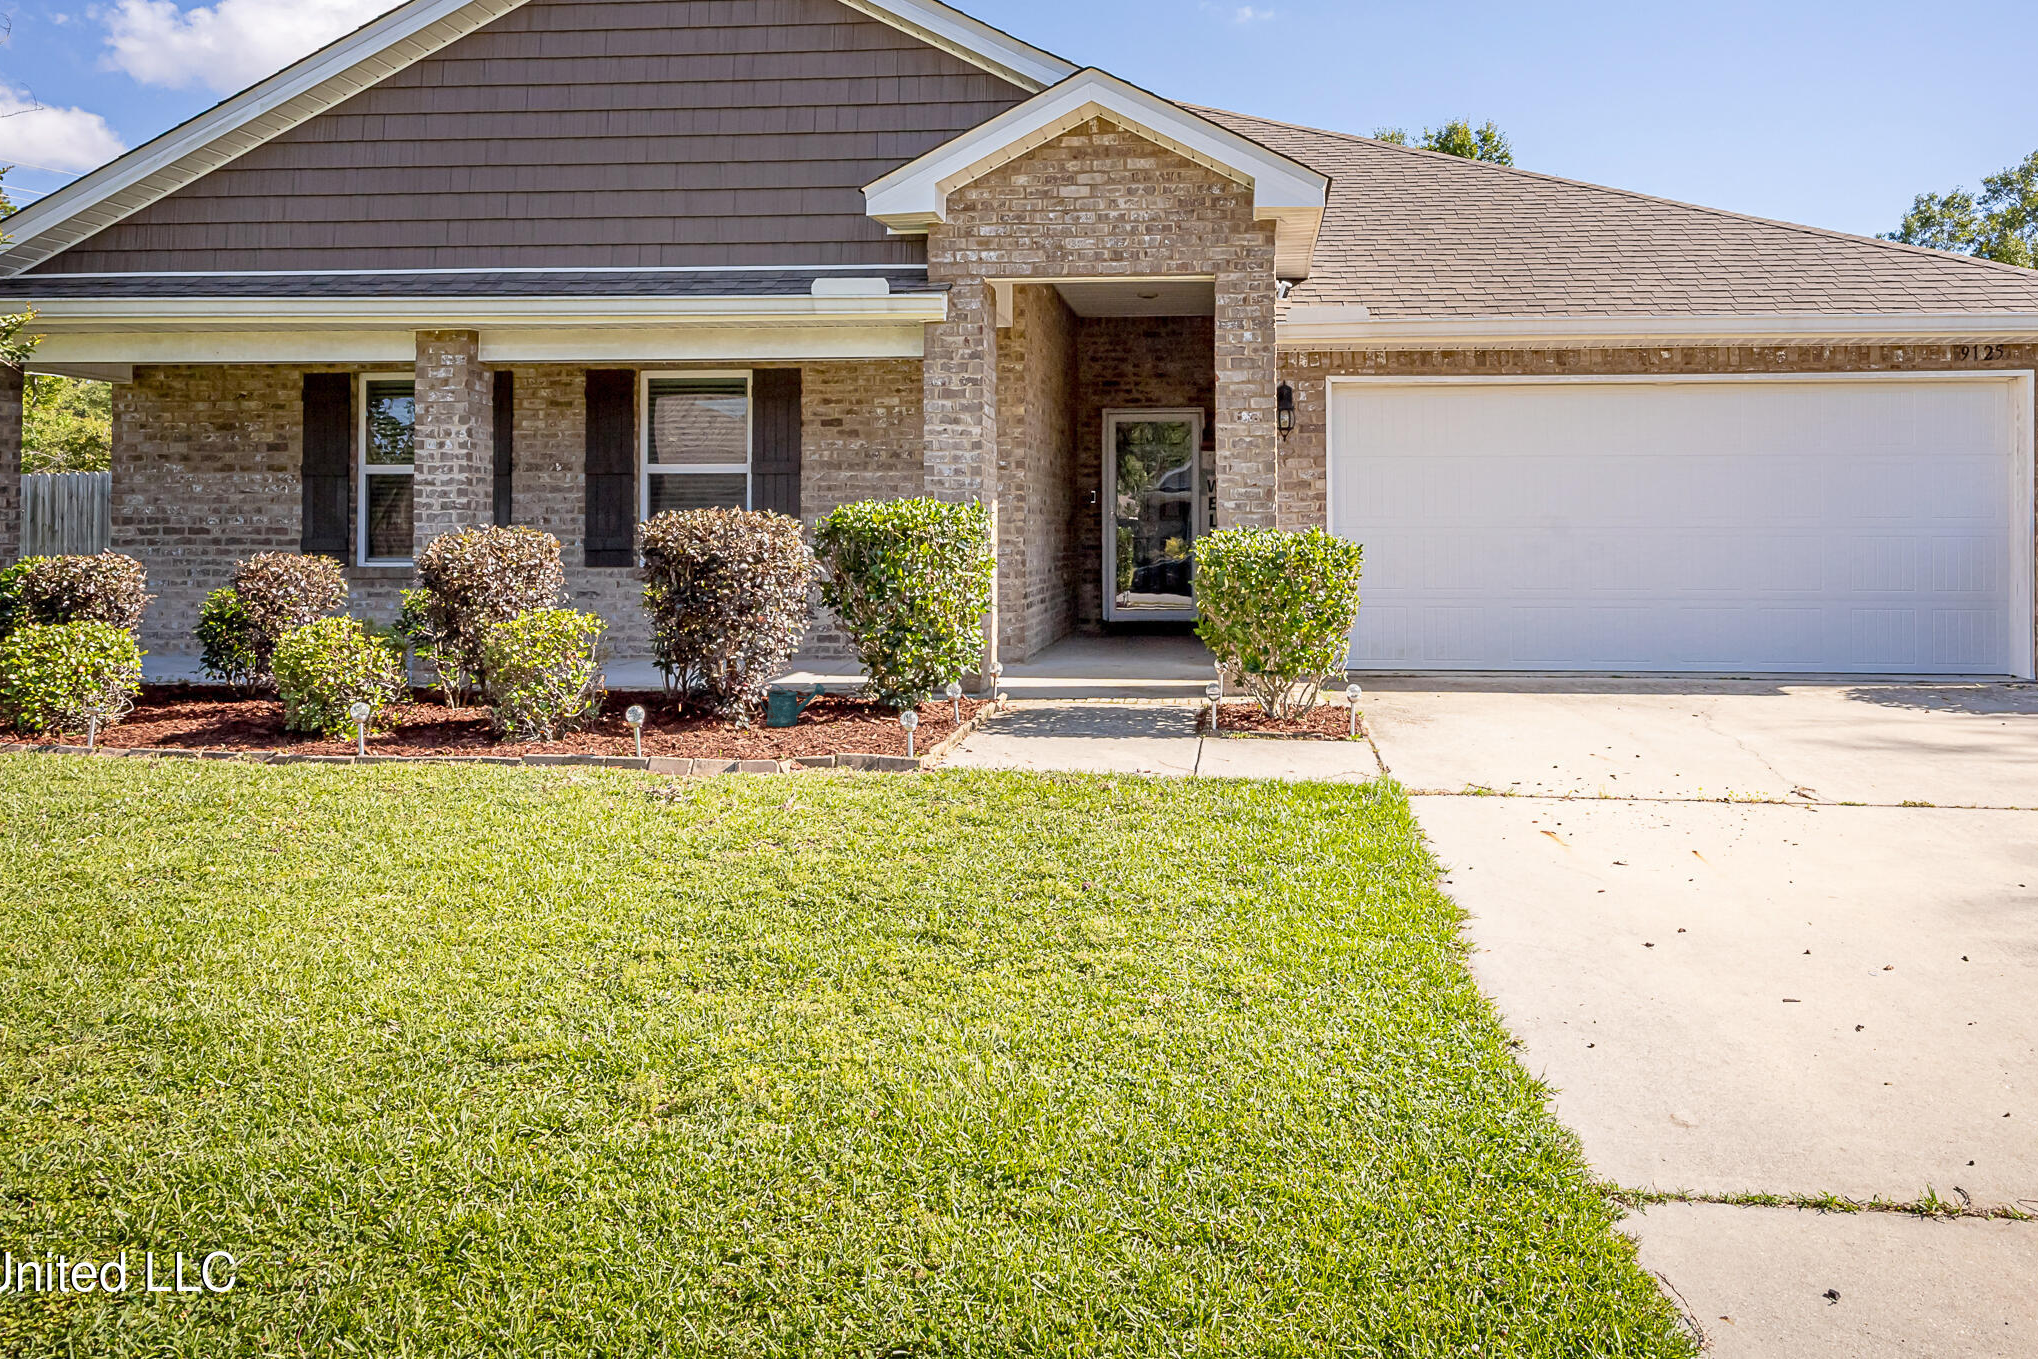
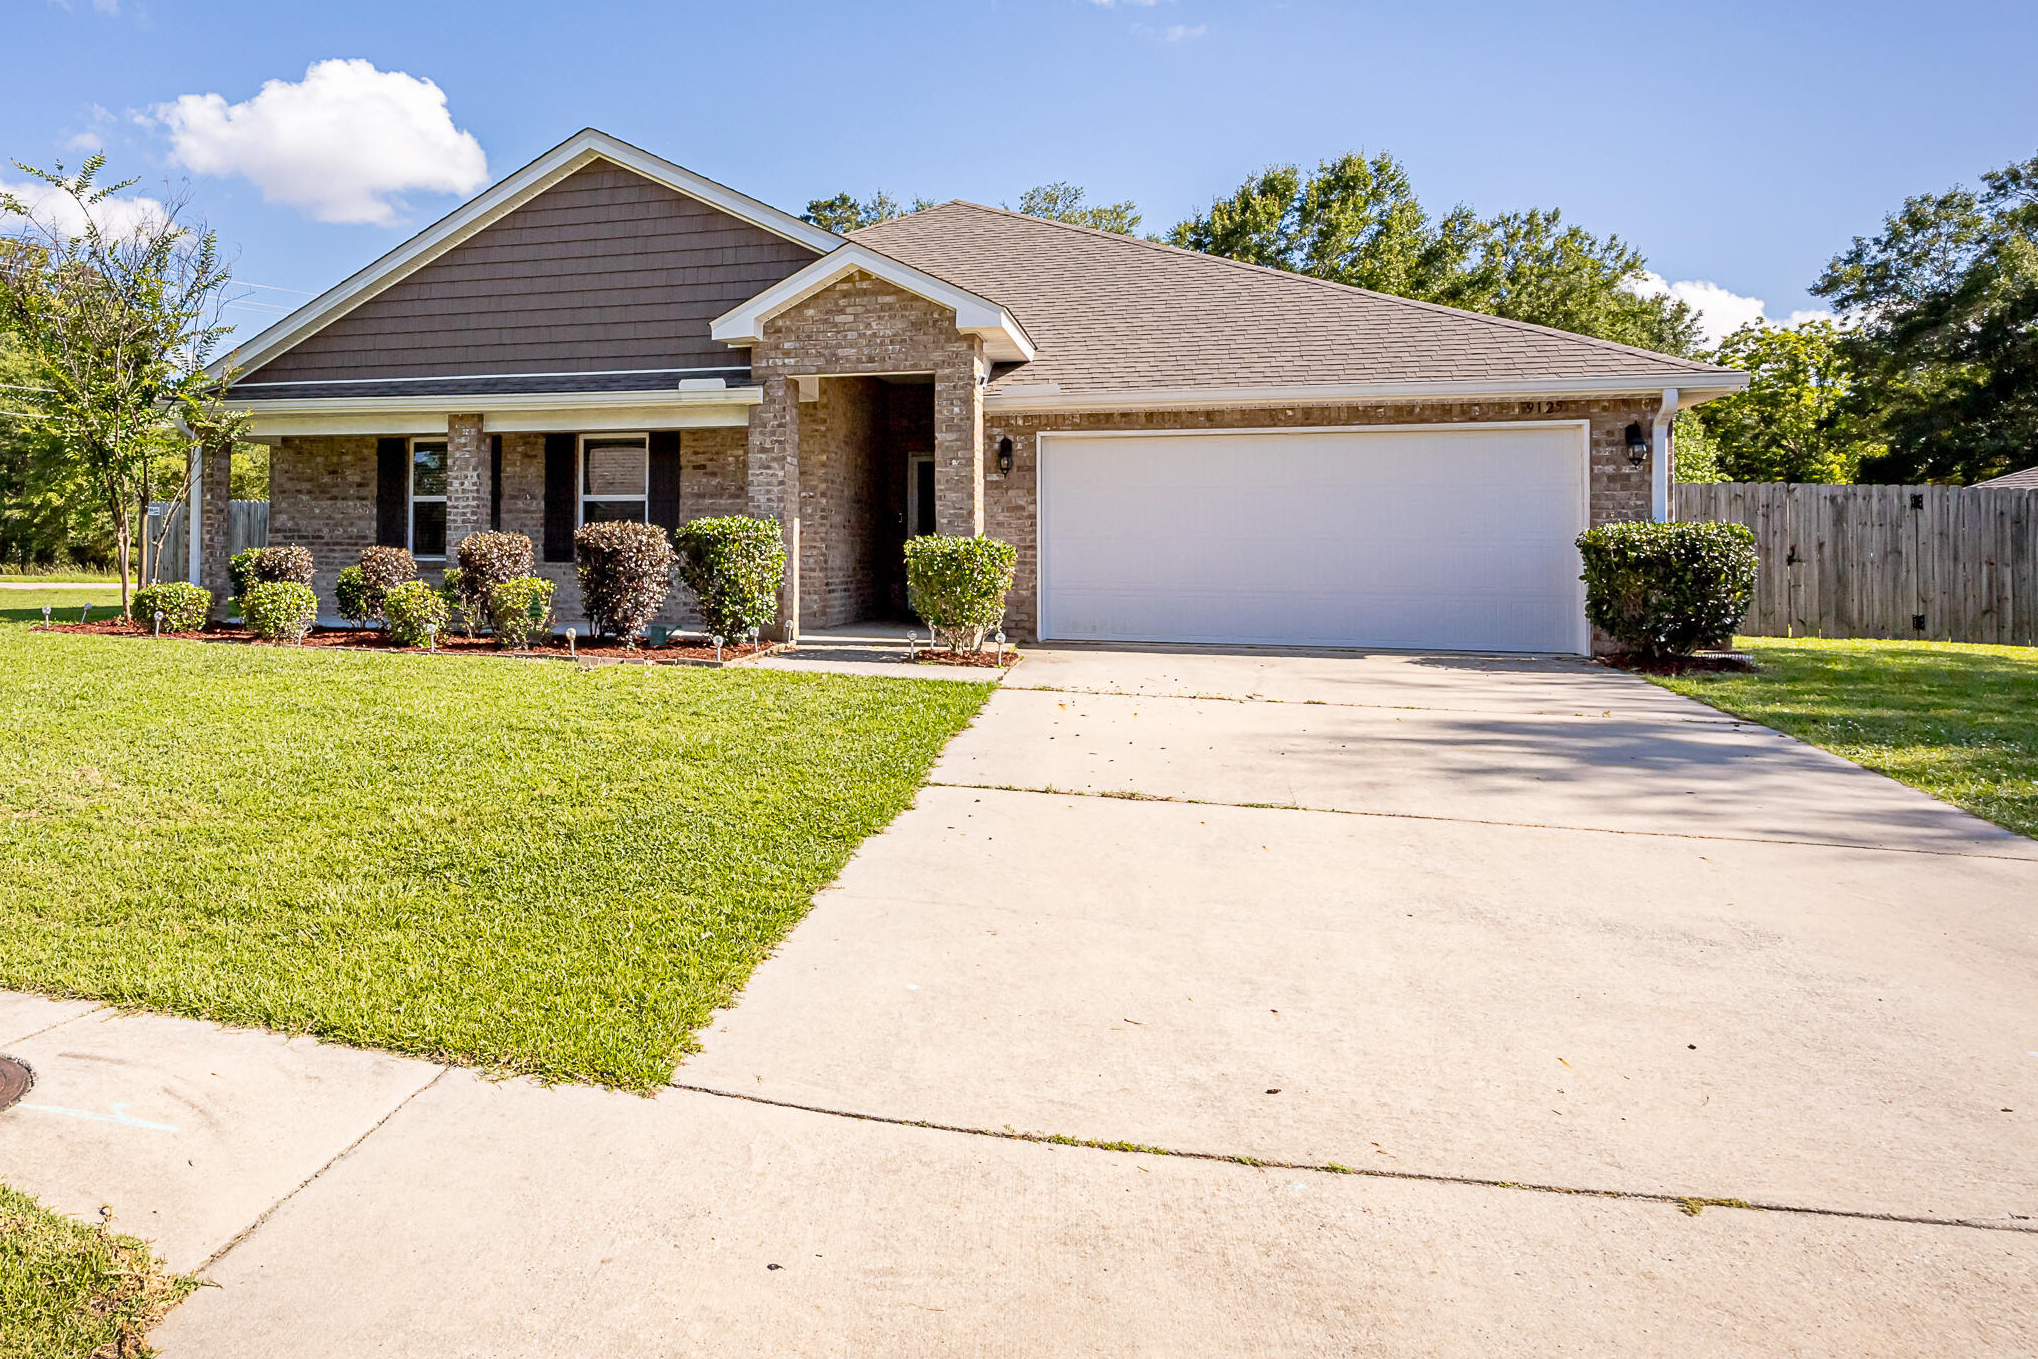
potted tree: none [530,636,571,742] -> present [526,589,545,645]

